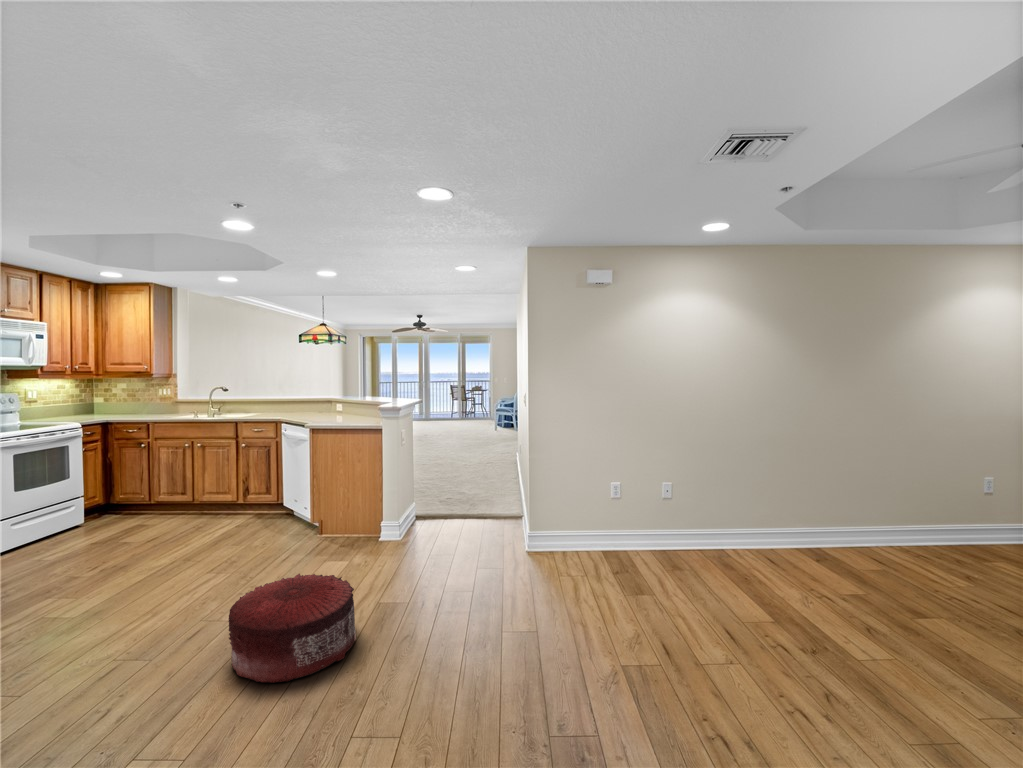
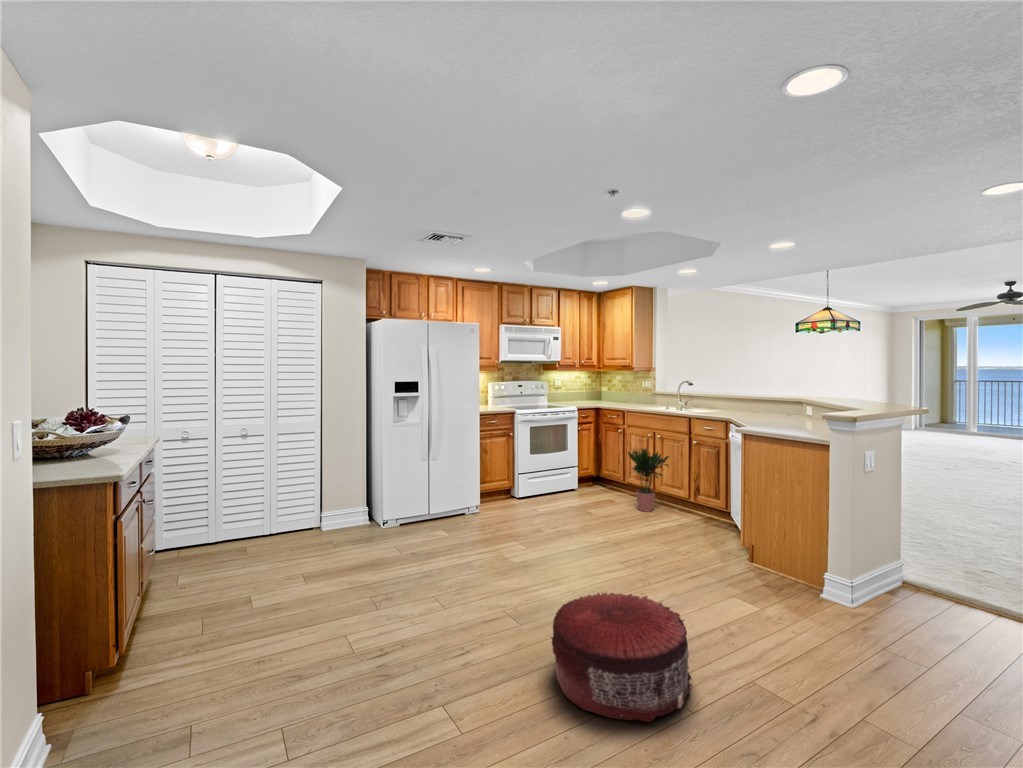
potted plant: none [169,455,220,524] -> present [628,448,669,512]

